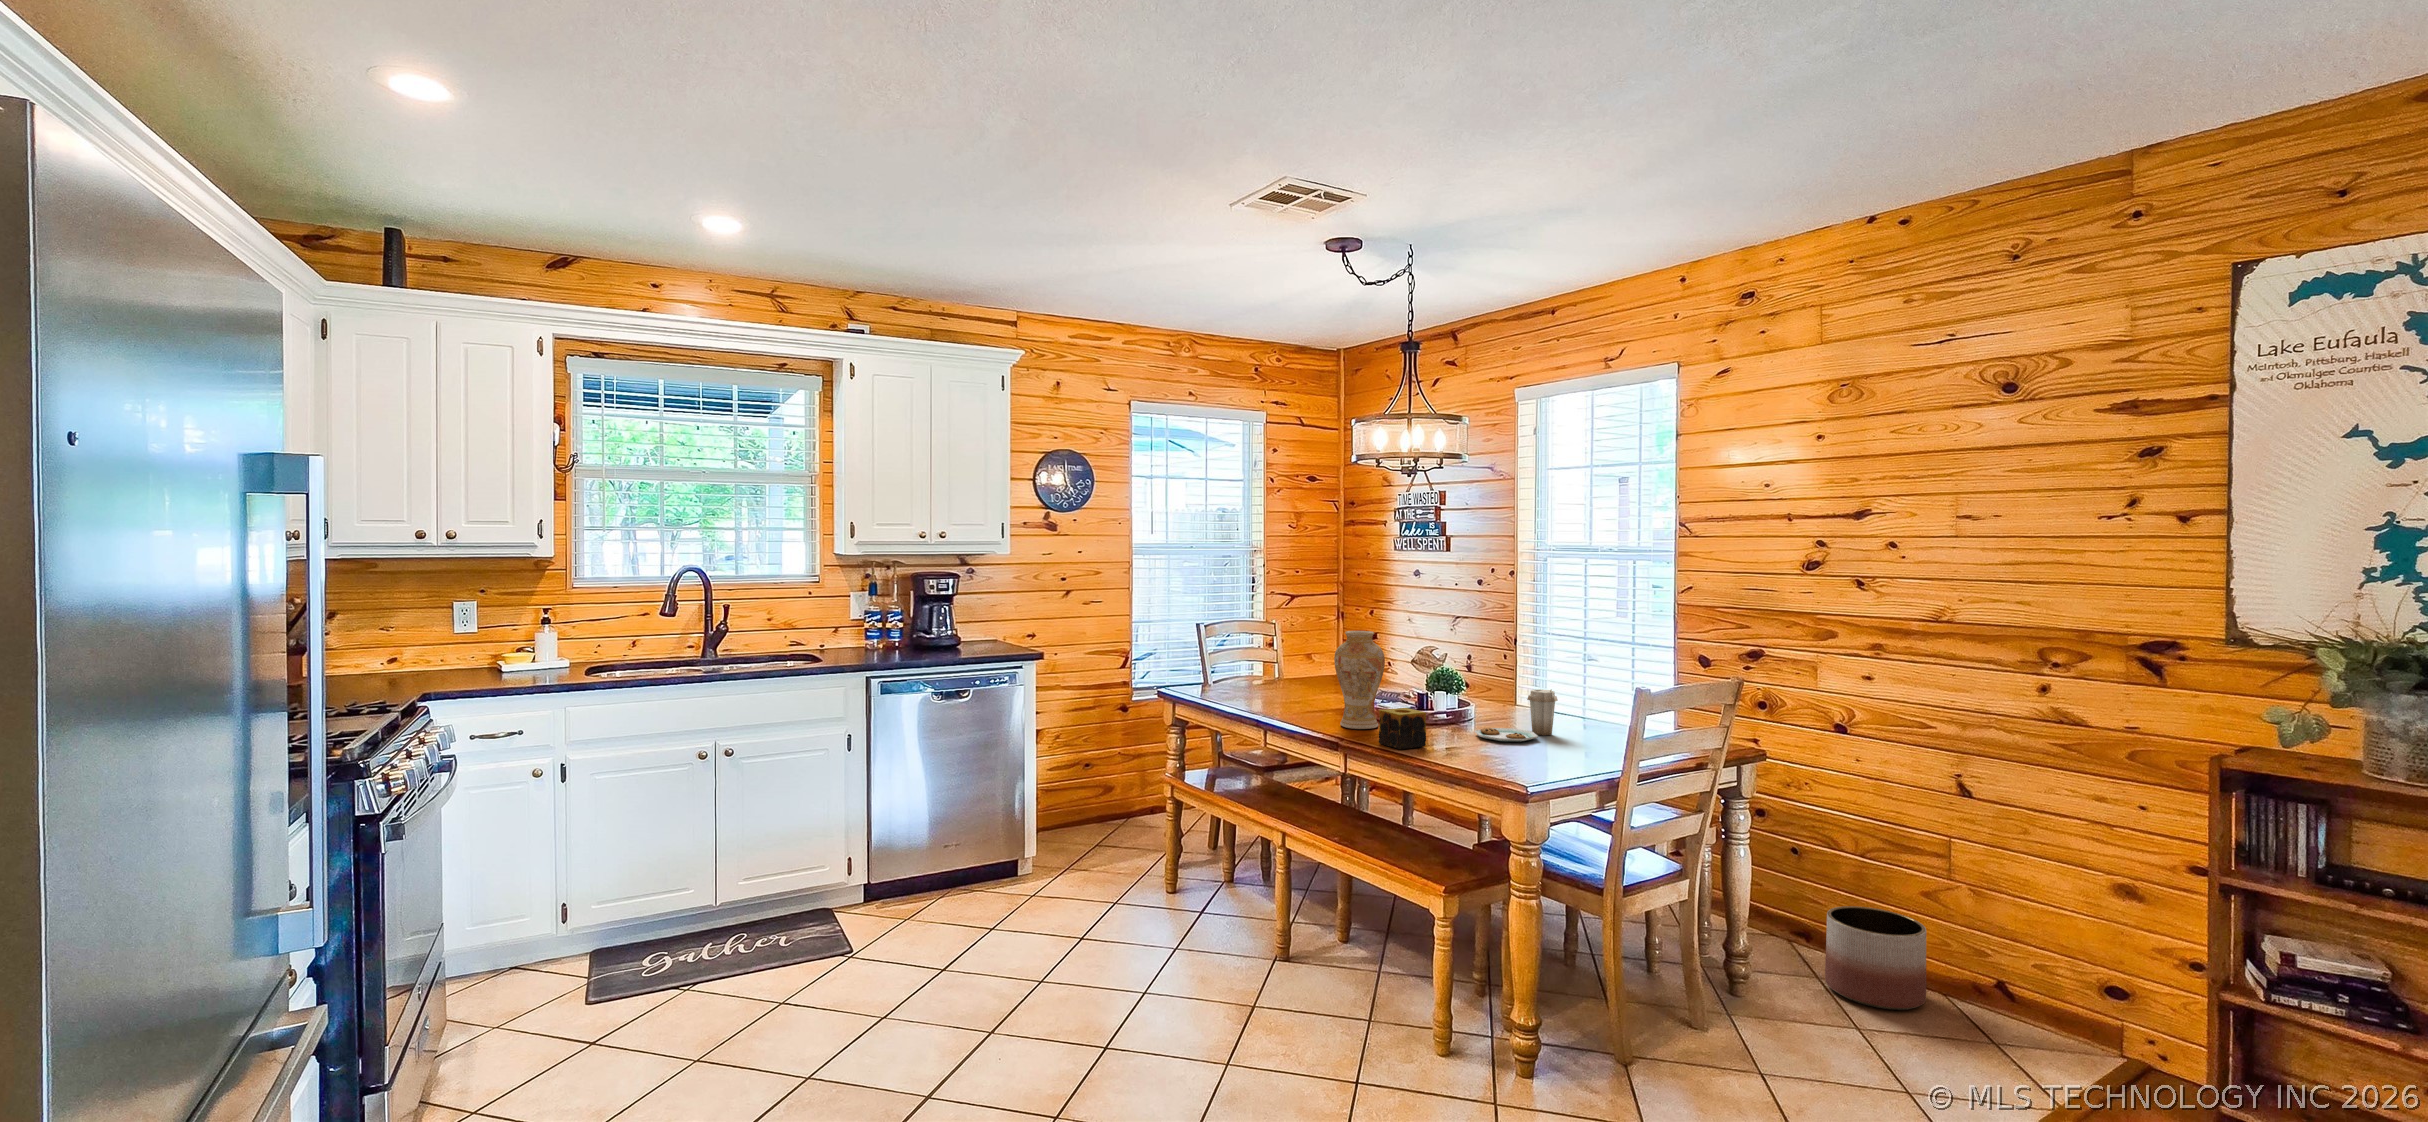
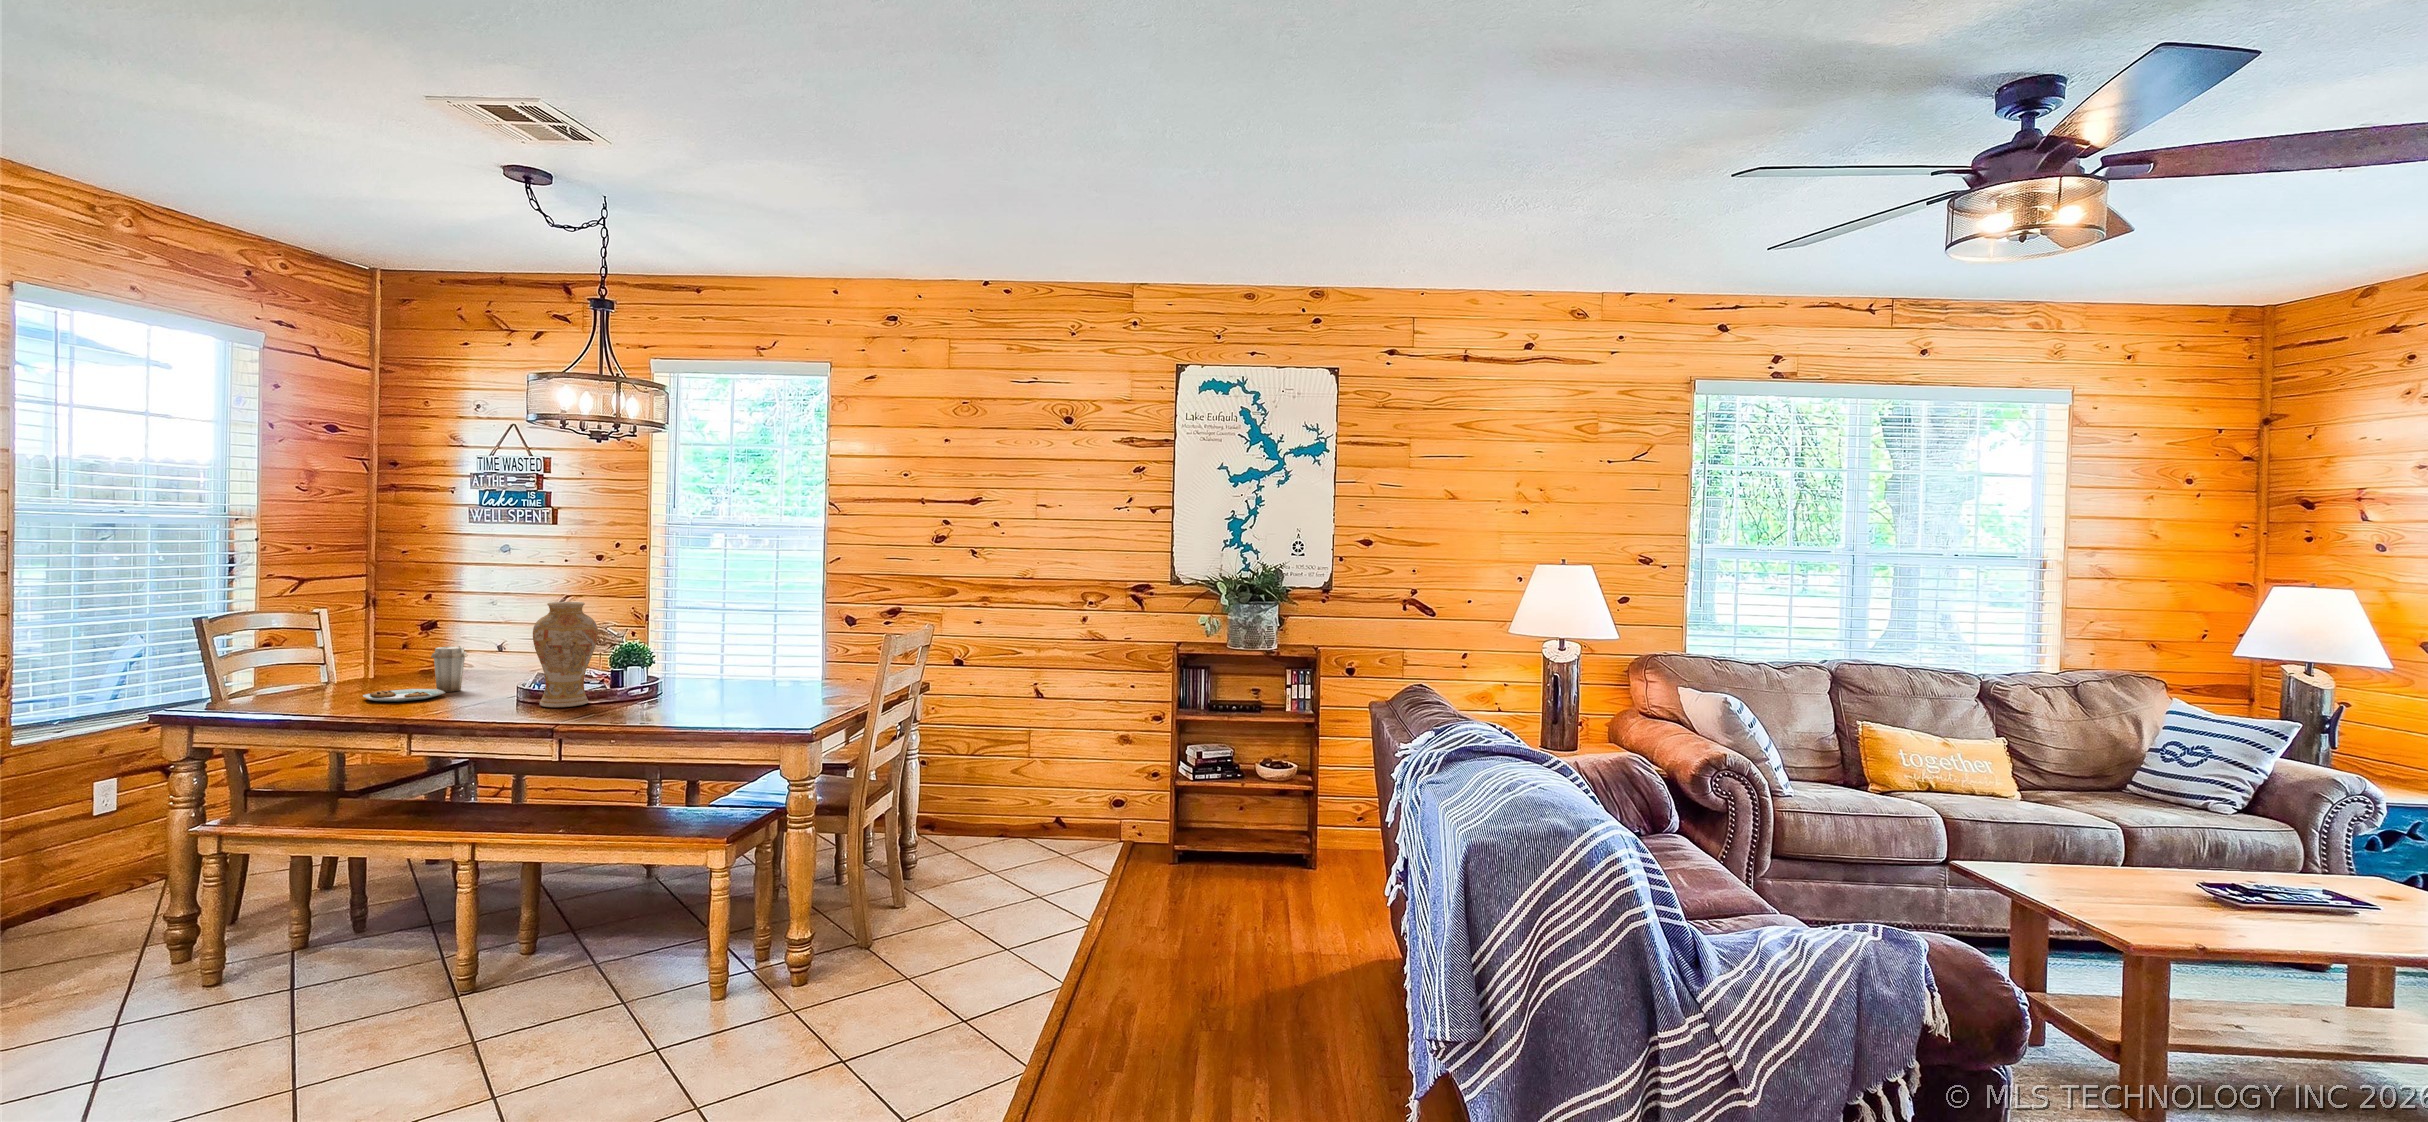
plate: present [1475,689,1558,742] -> present [363,645,468,701]
candle: present [1379,708,1426,749] -> none [616,676,671,717]
planter: present [1825,906,1926,1010] -> none [959,786,1023,854]

